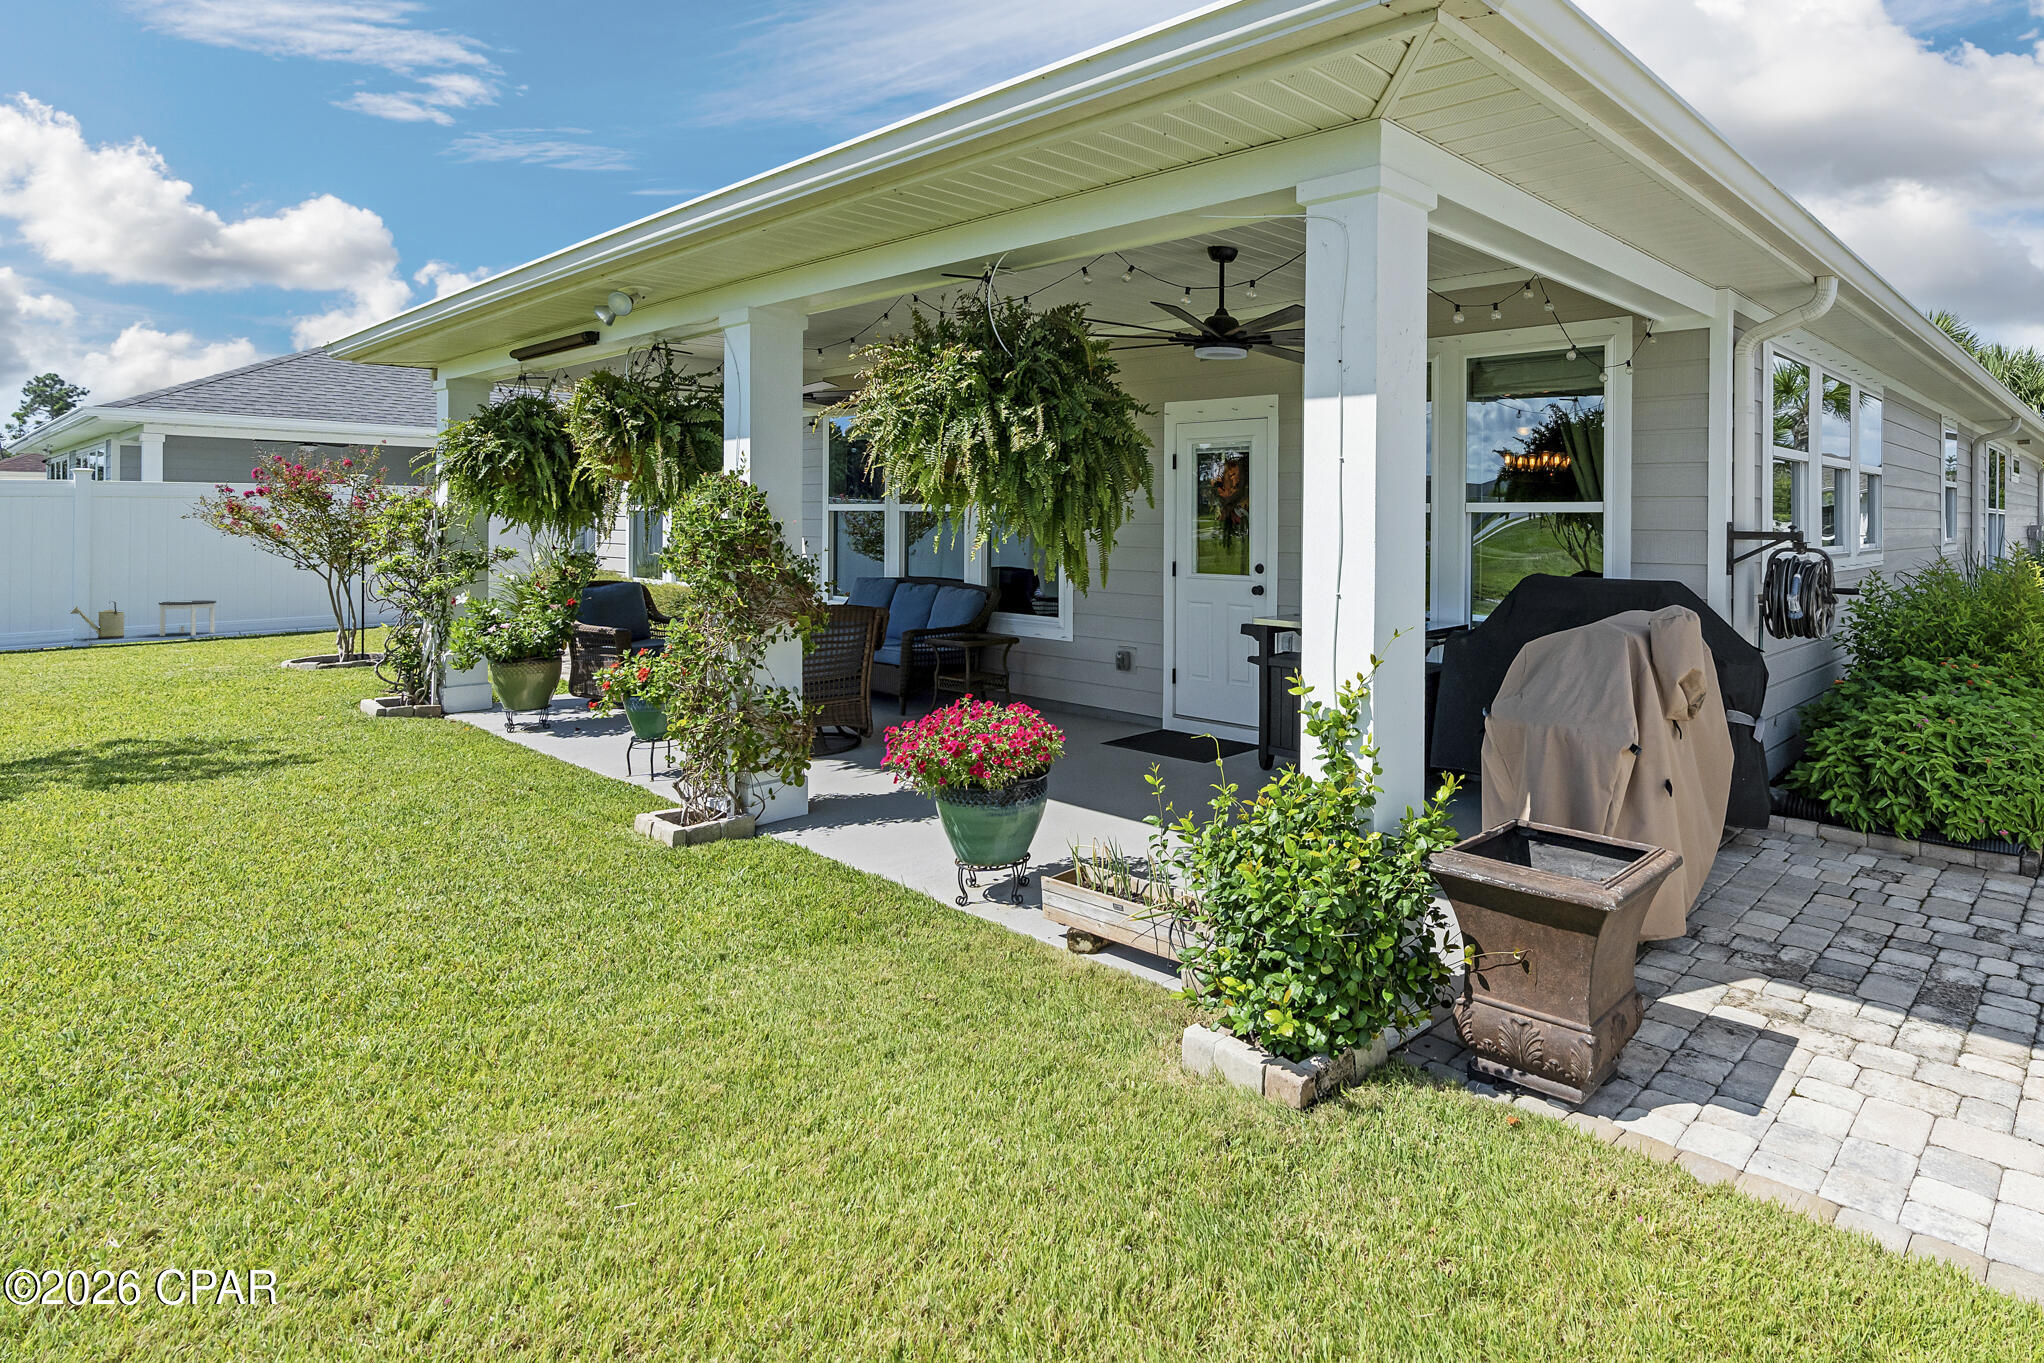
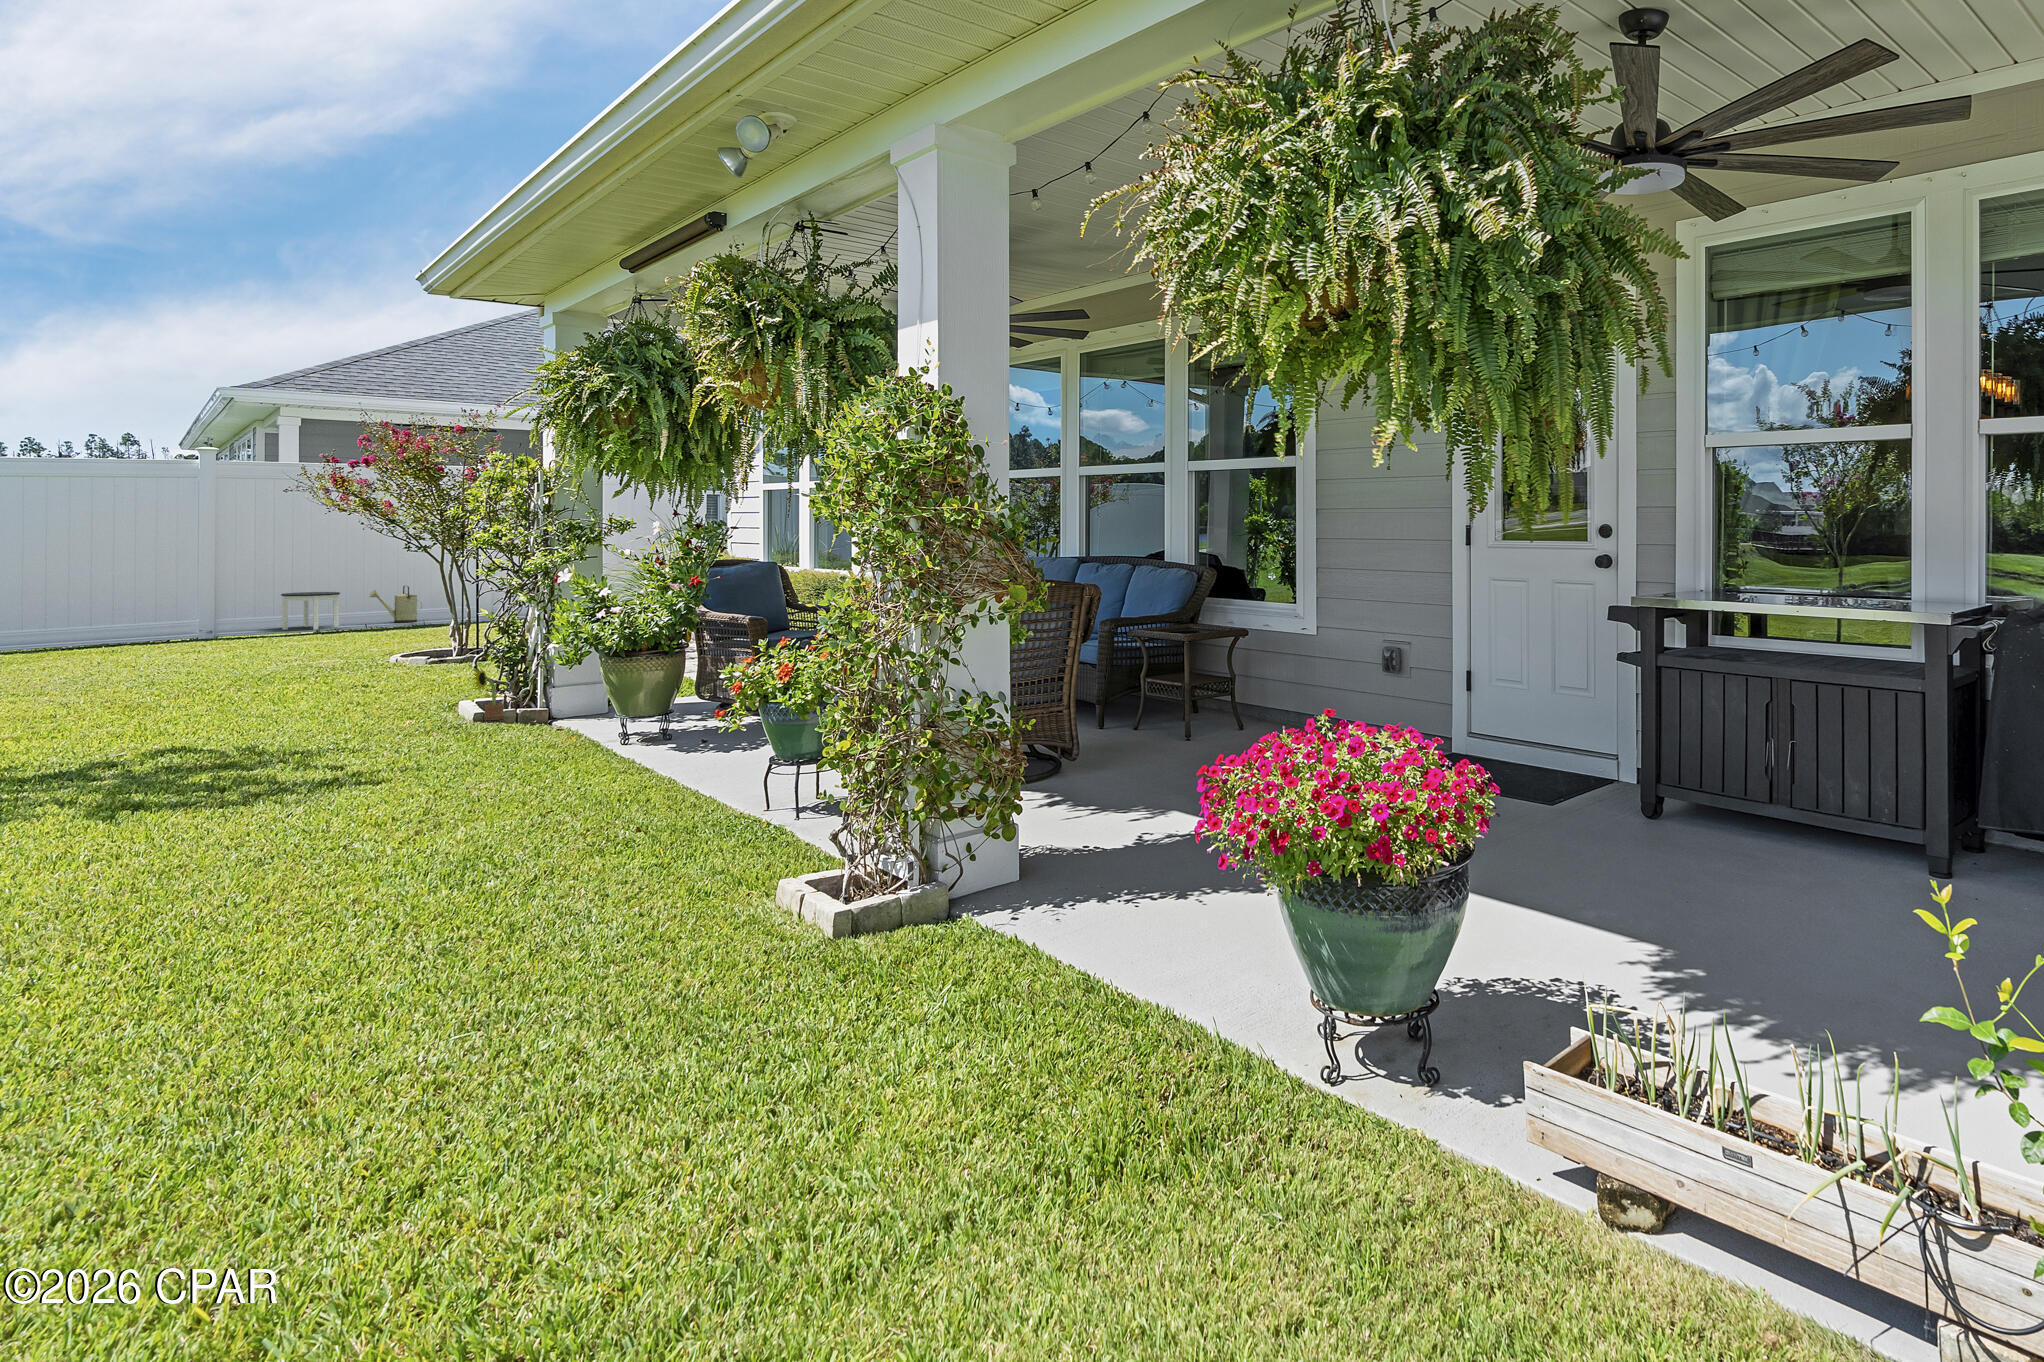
watering can: present [70,602,125,639] -> present [369,586,418,623]
decorative plant: none [375,670,402,714] -> present [472,669,503,720]

